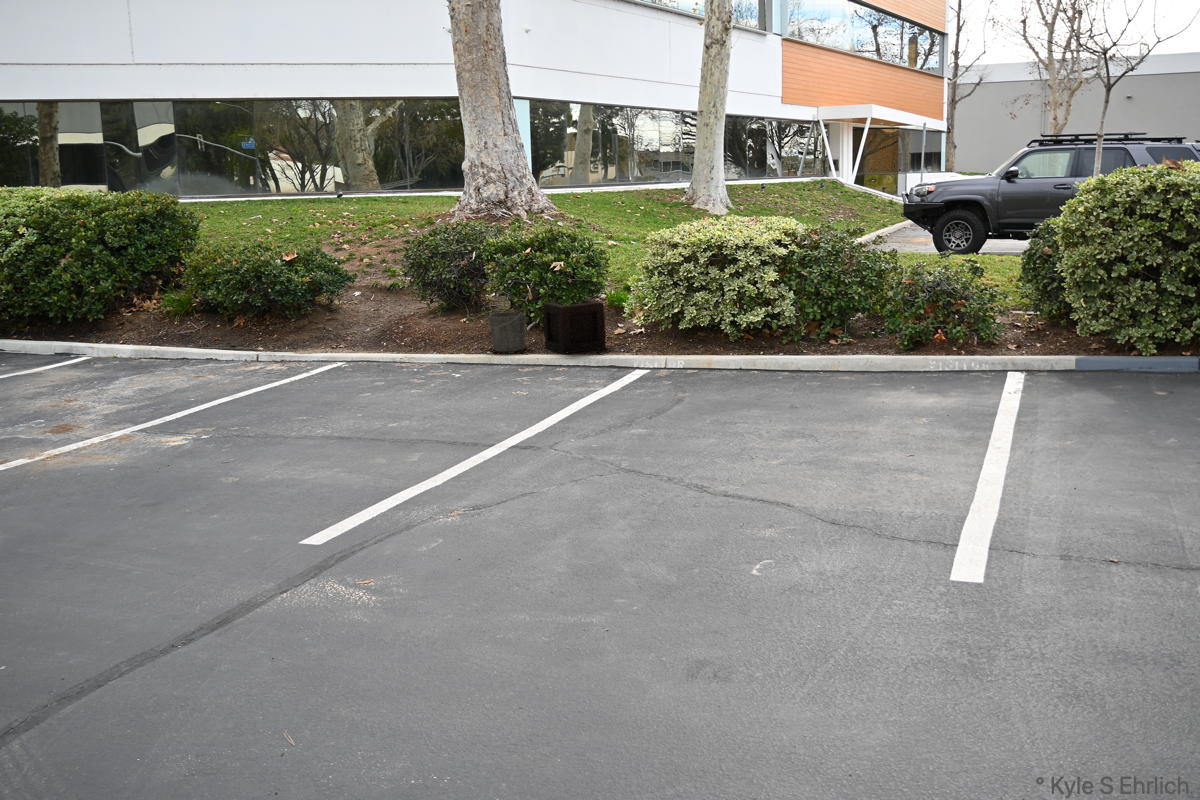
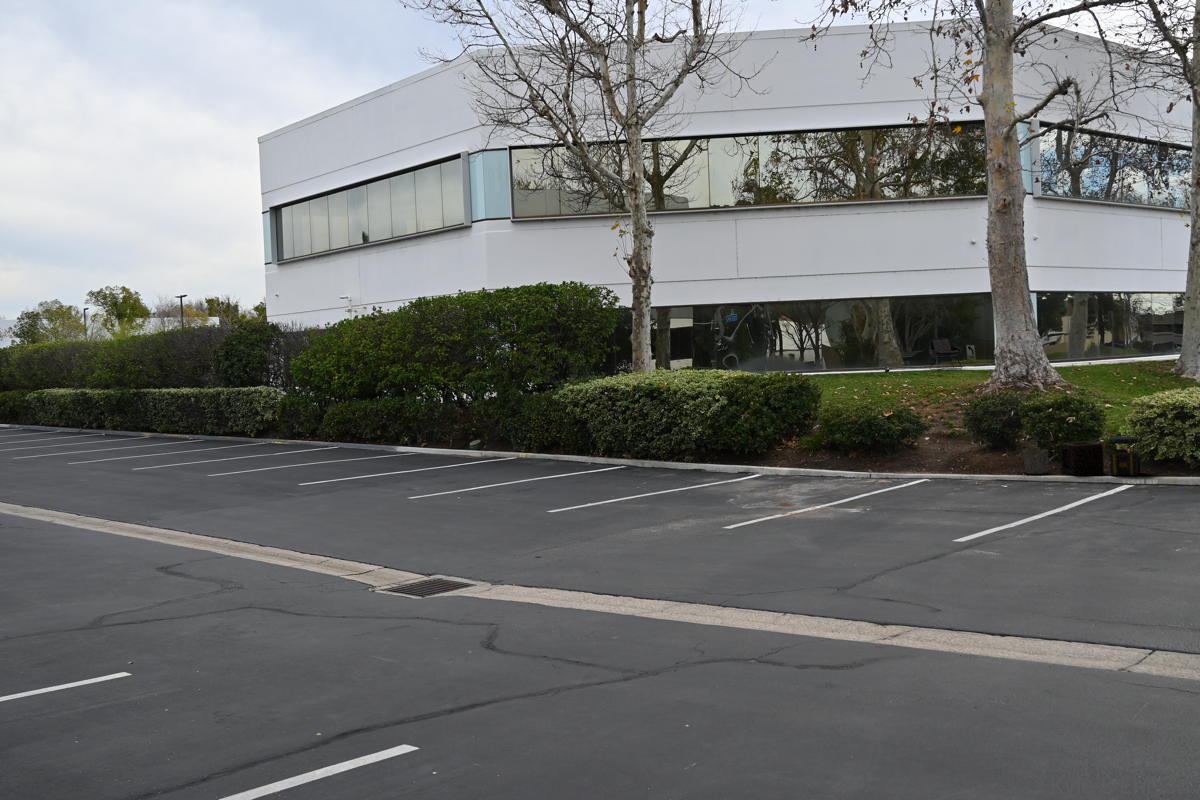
lounge chair: none [399,154,440,196] -> present [930,338,962,371]
toolbox: none [612,291,658,353] -> present [1108,436,1141,476]

